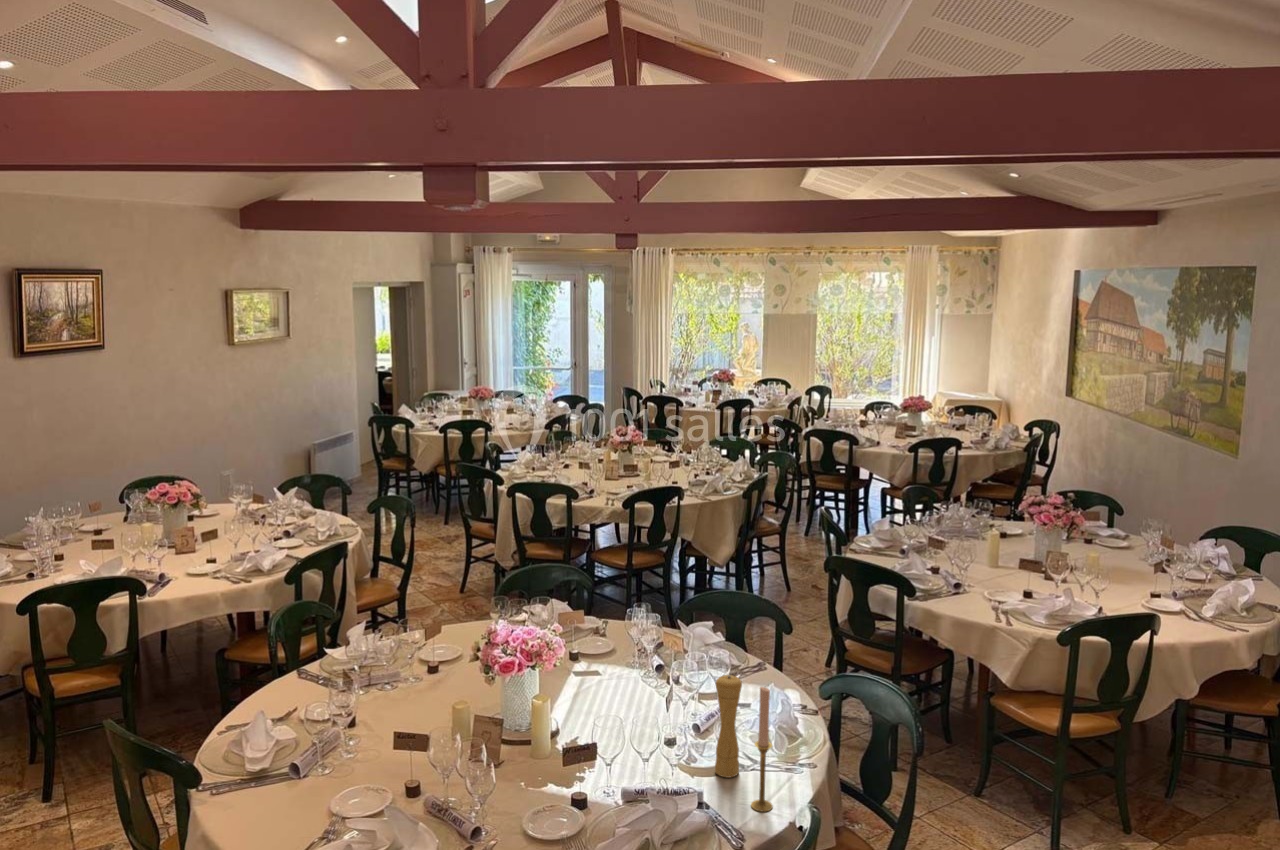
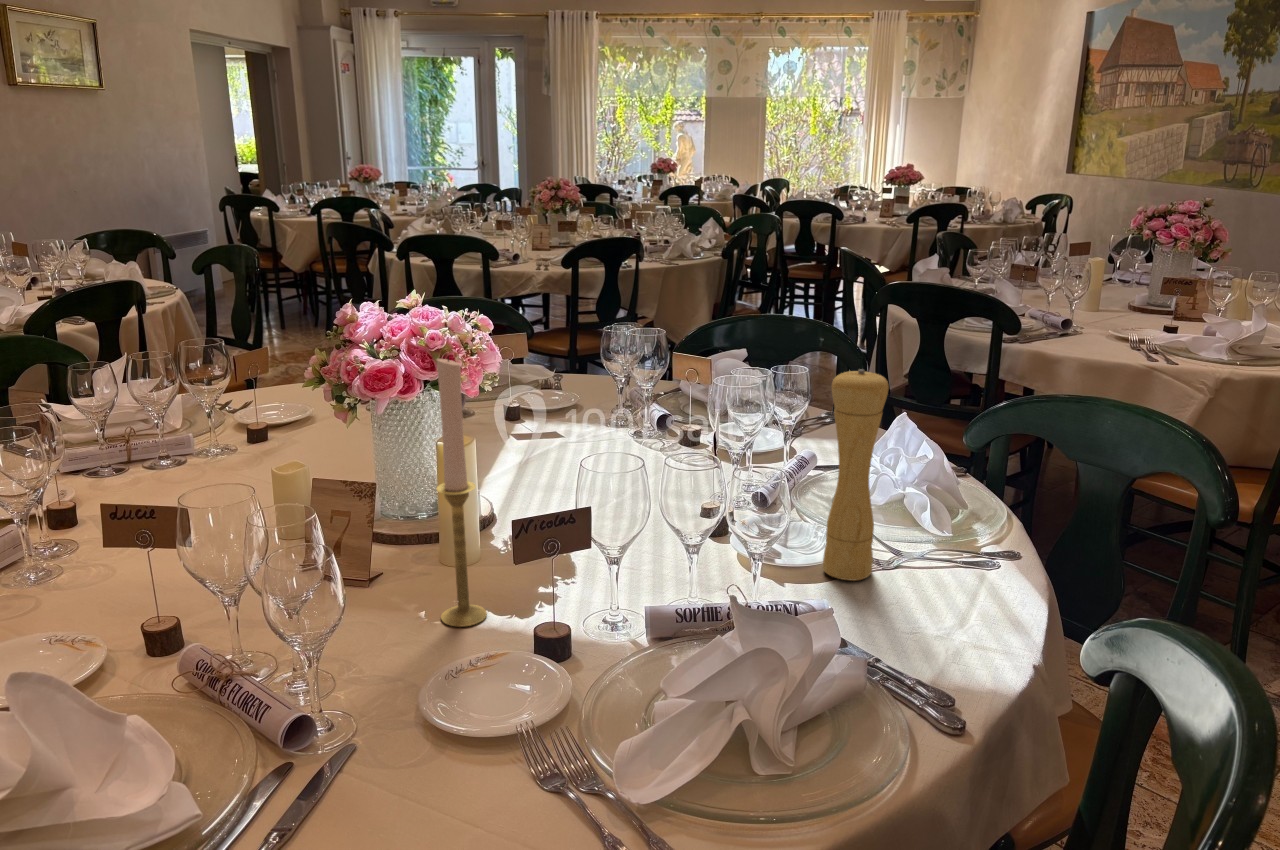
candlestick: present [751,687,773,811] -> present [437,357,487,627]

